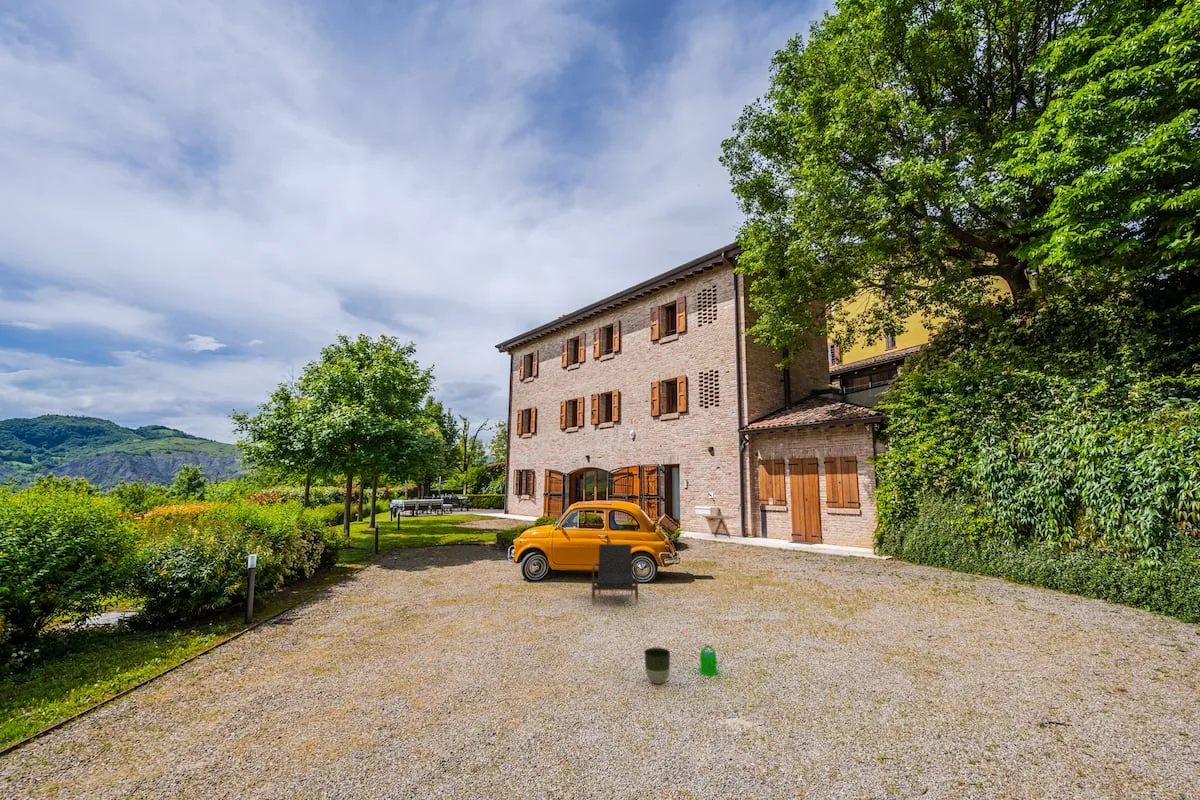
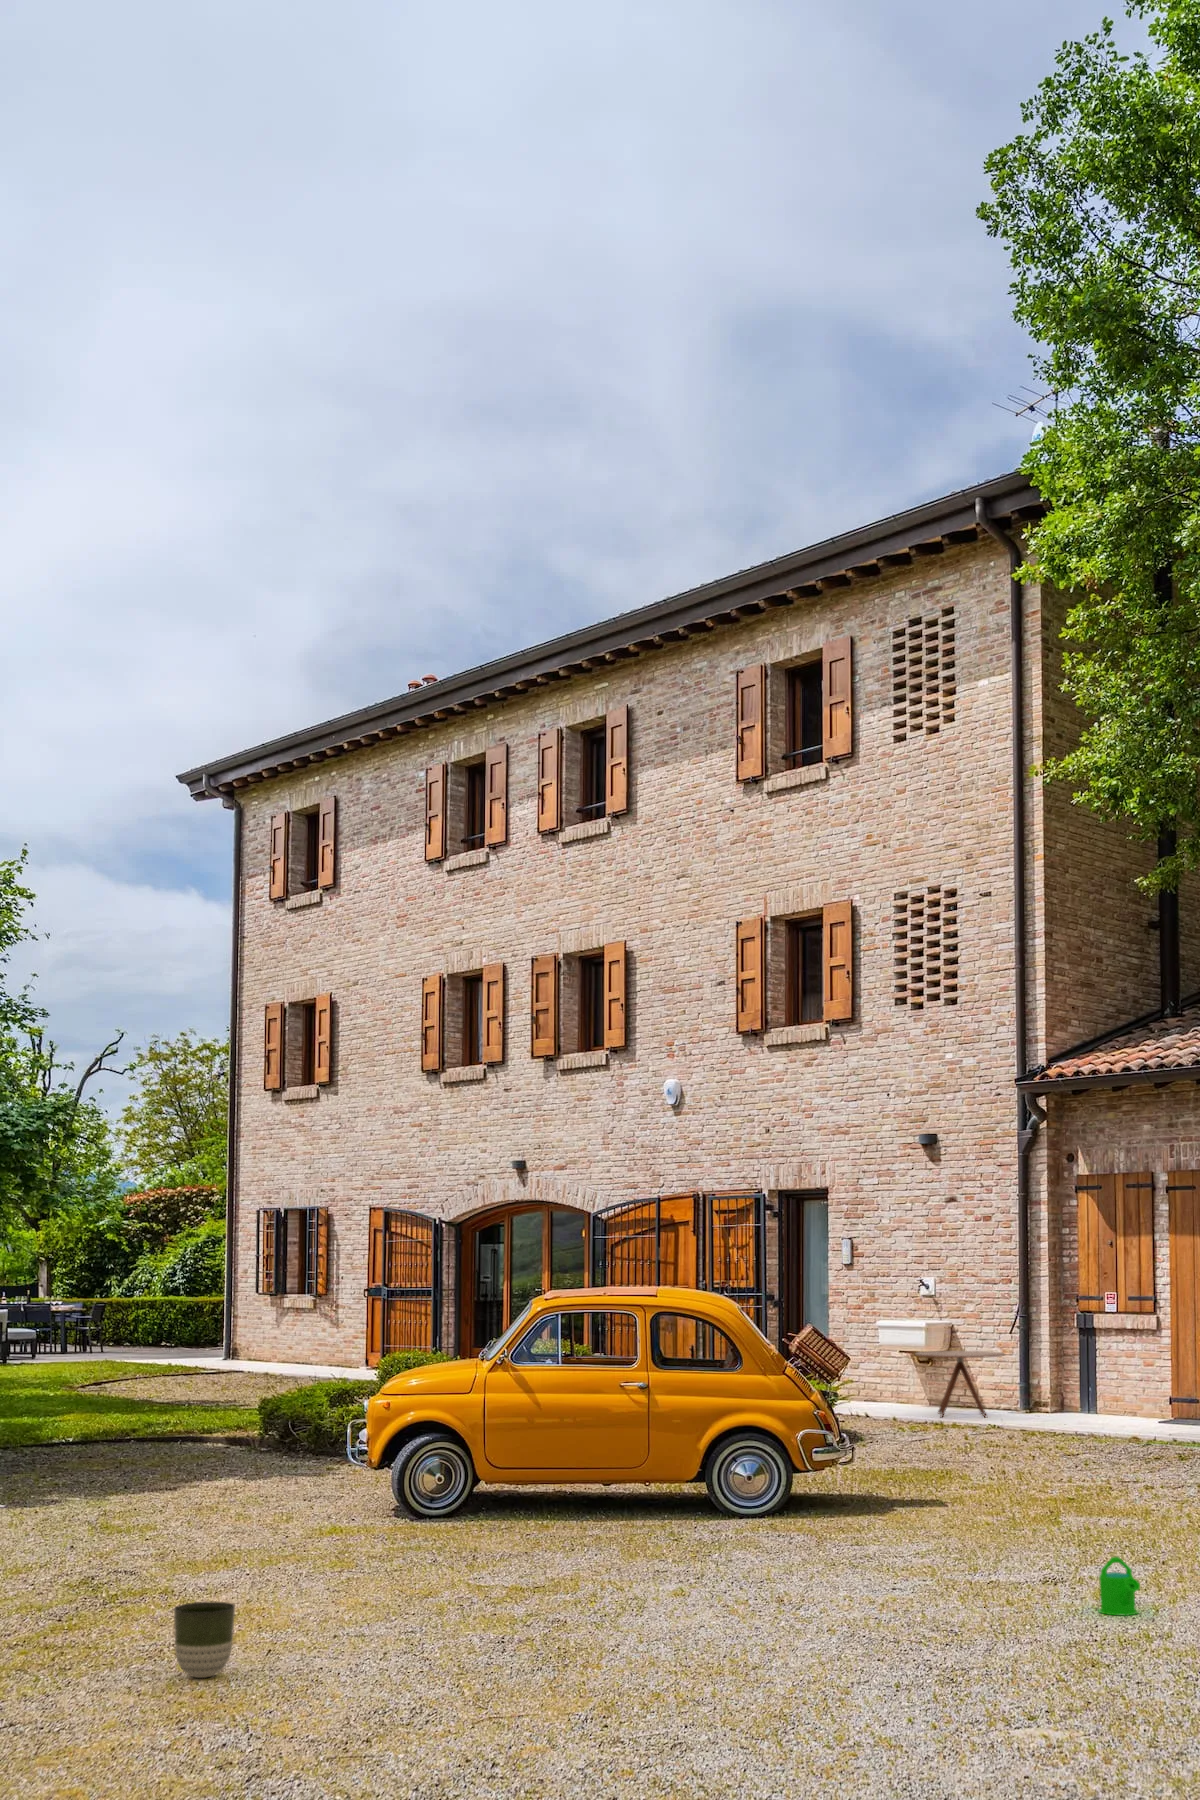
lounge chair: present [592,544,638,604] -> none [609,1391,729,1539]
watering can: present [699,645,718,675] -> present [1098,1557,1140,1616]
planter: present [644,648,670,684] -> present [174,1602,235,1678]

